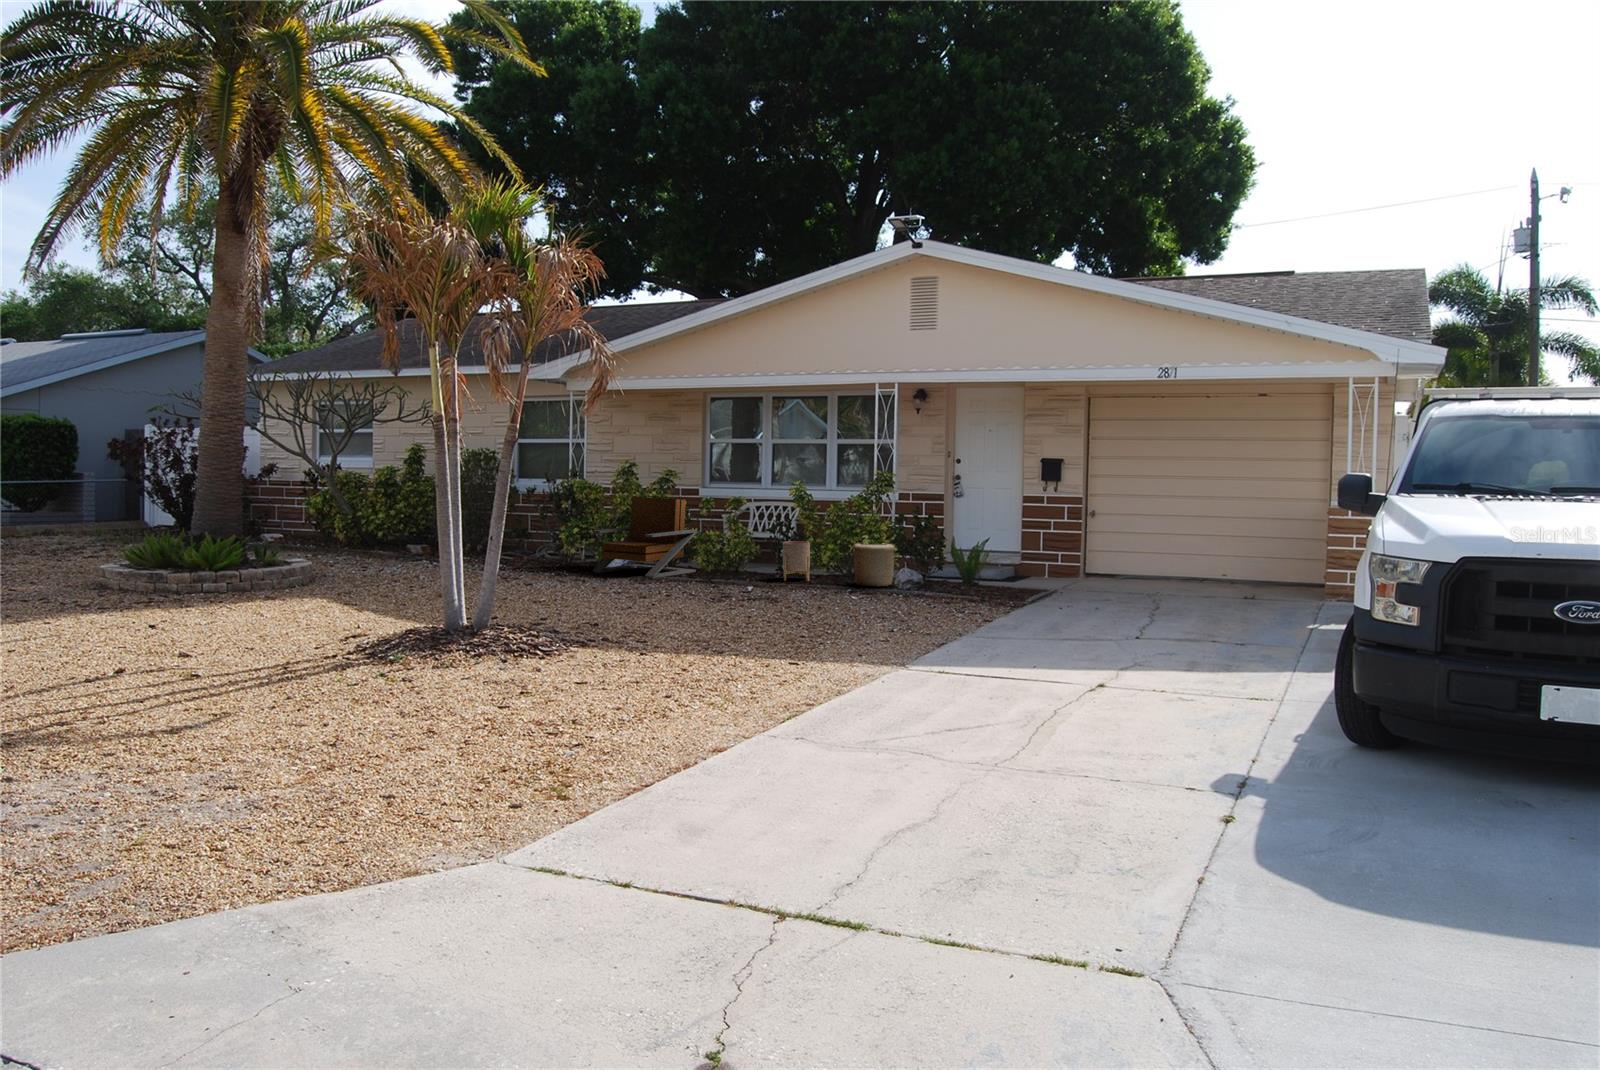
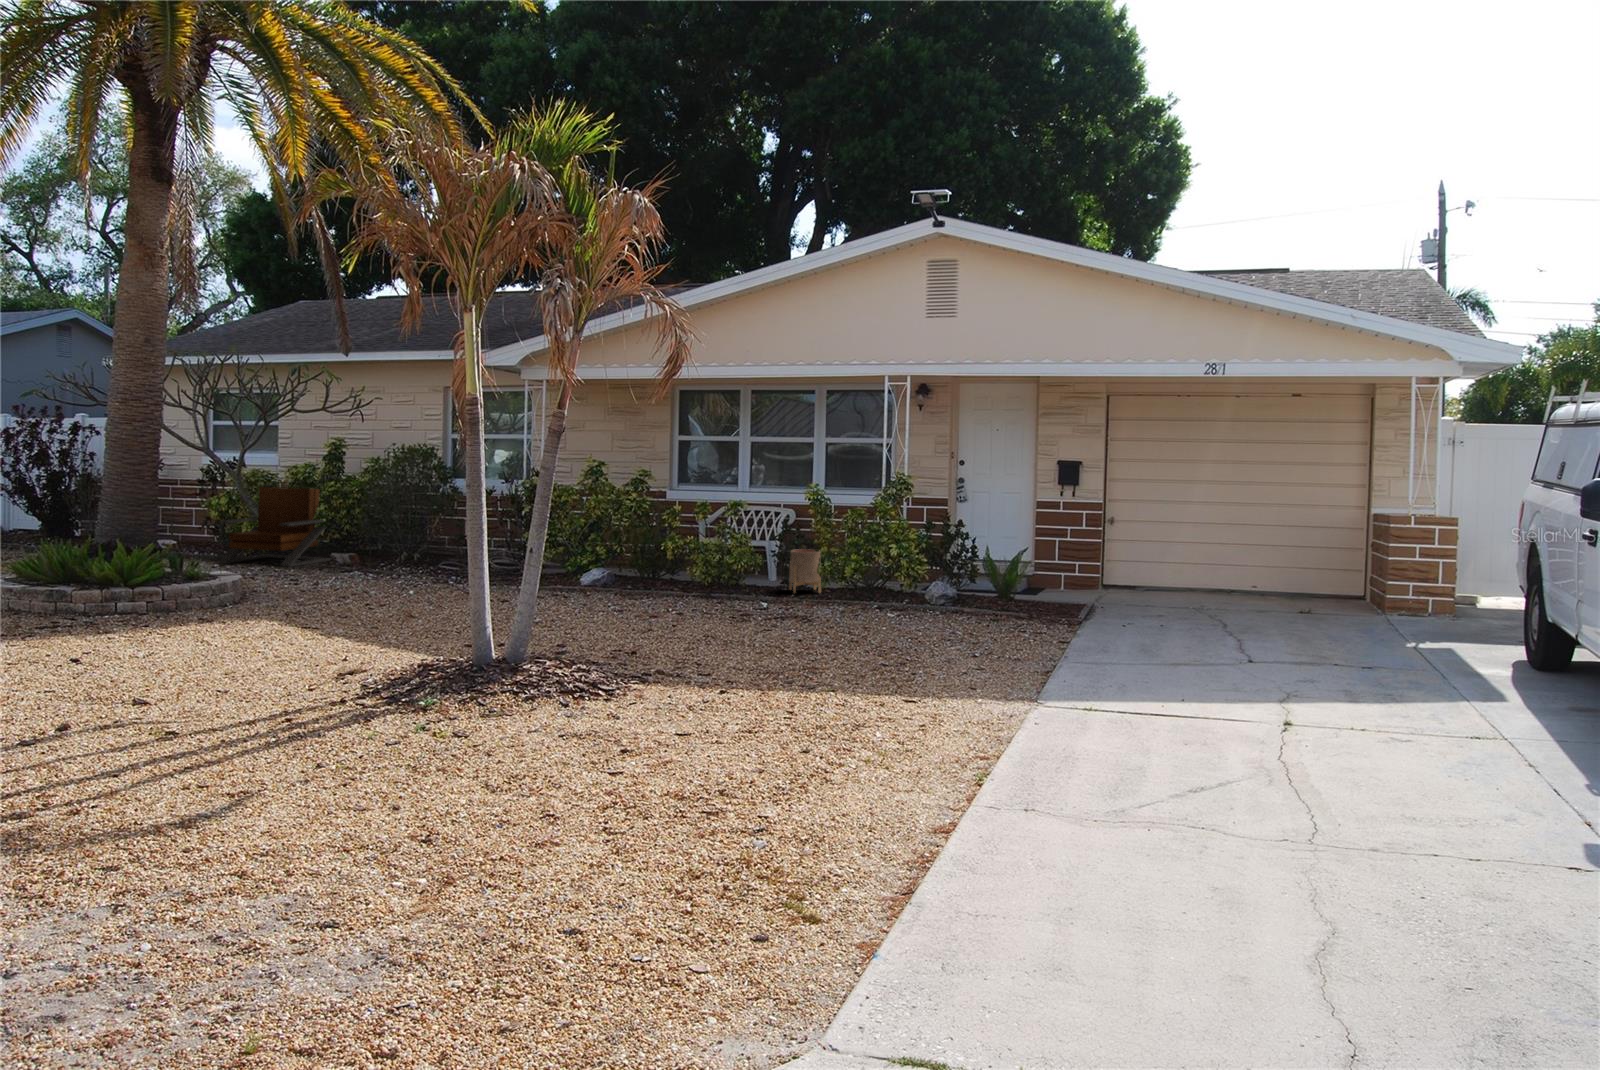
lounge chair: present [592,497,697,578] -> present [219,487,331,567]
woven basket: present [853,544,894,587] -> none [872,552,917,599]

